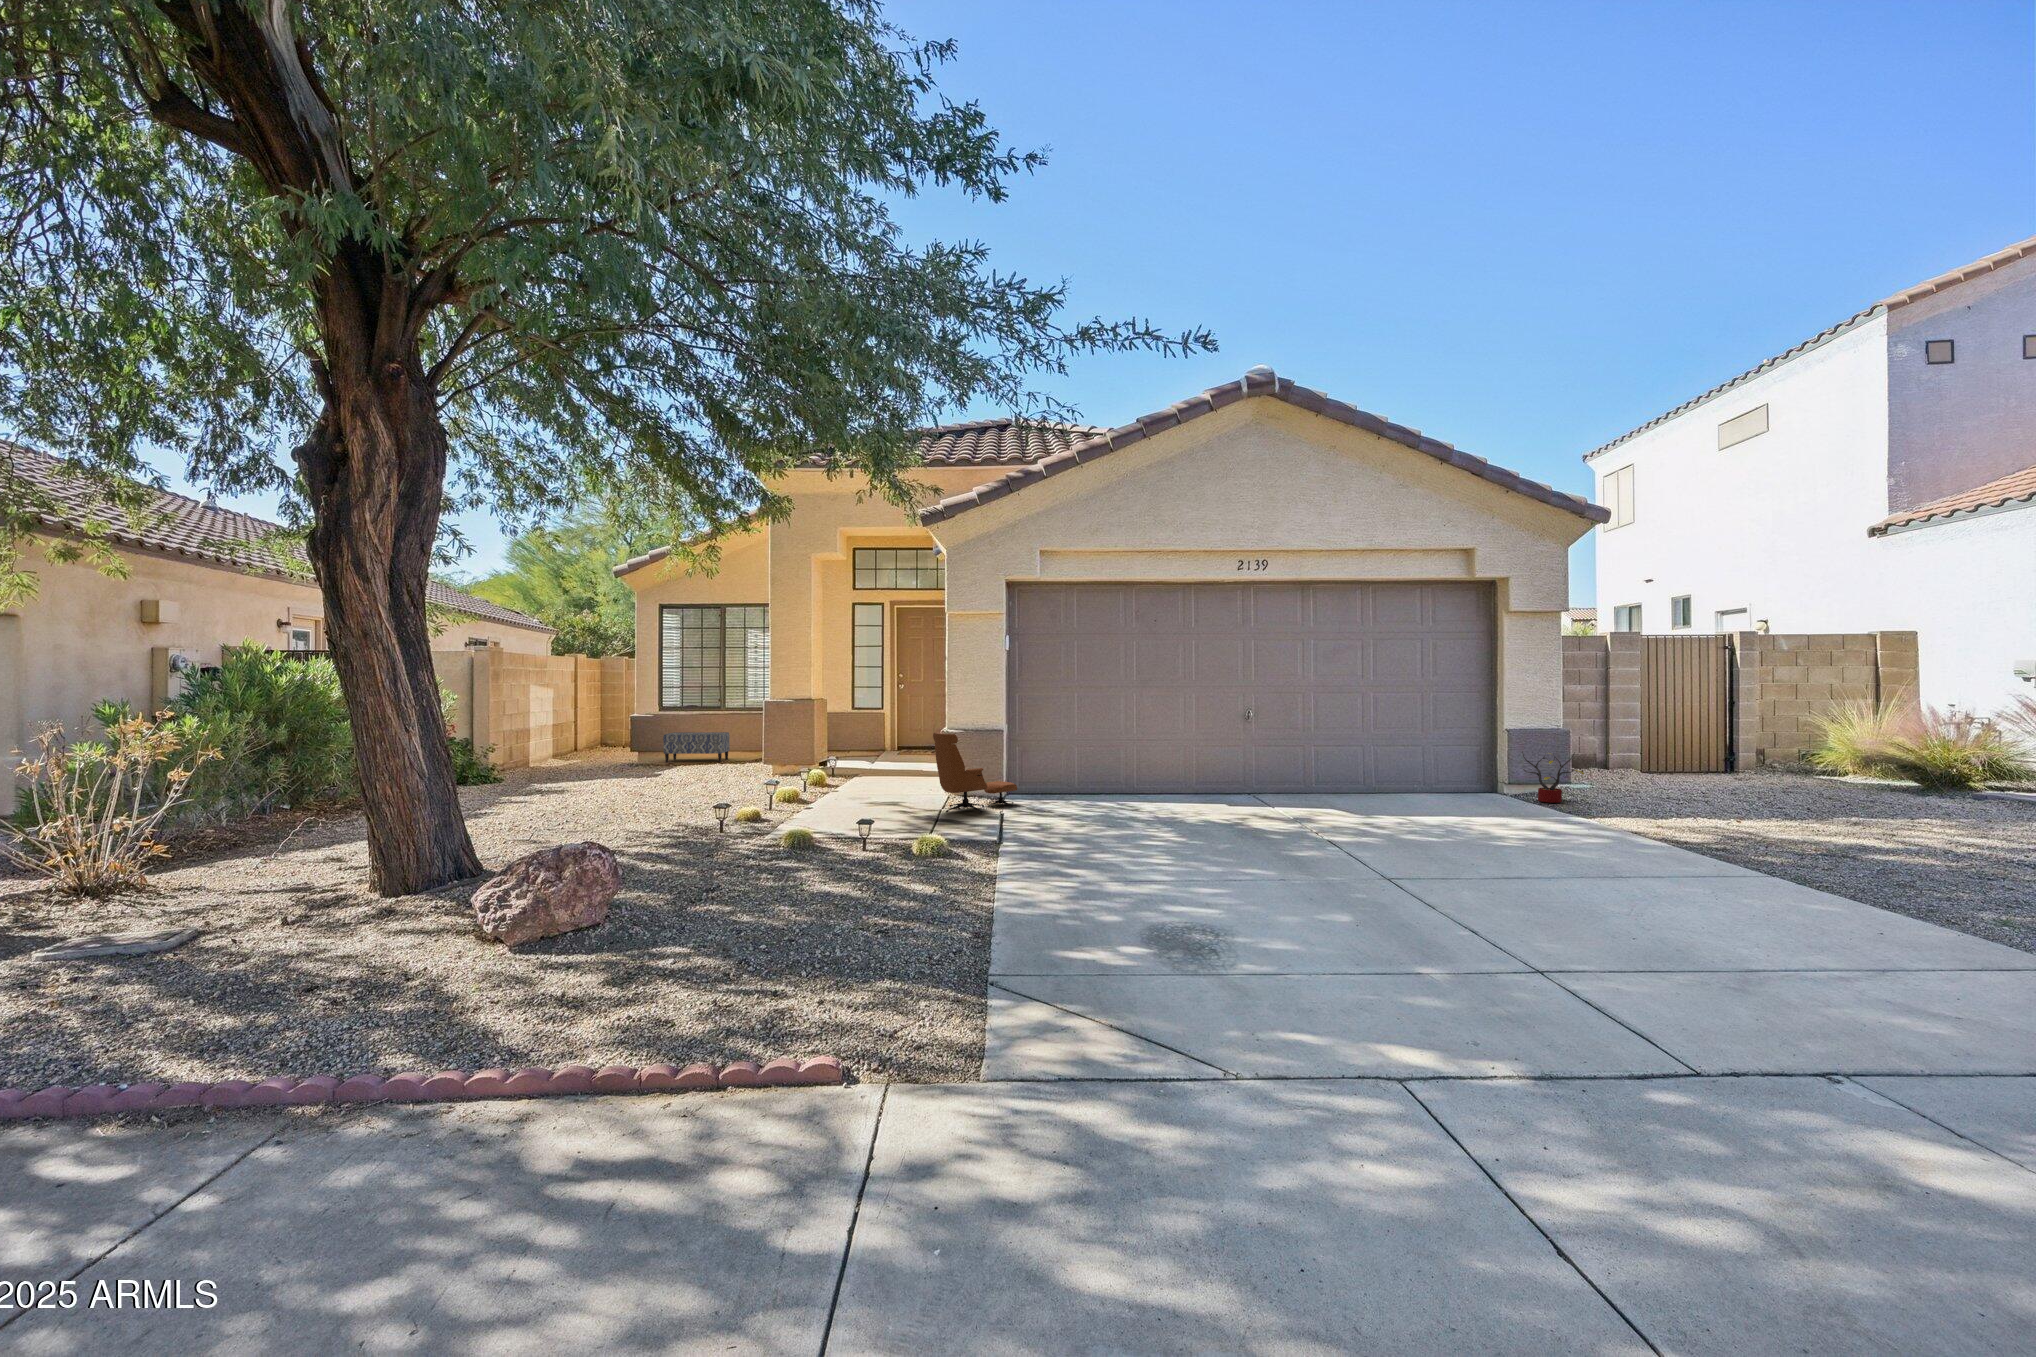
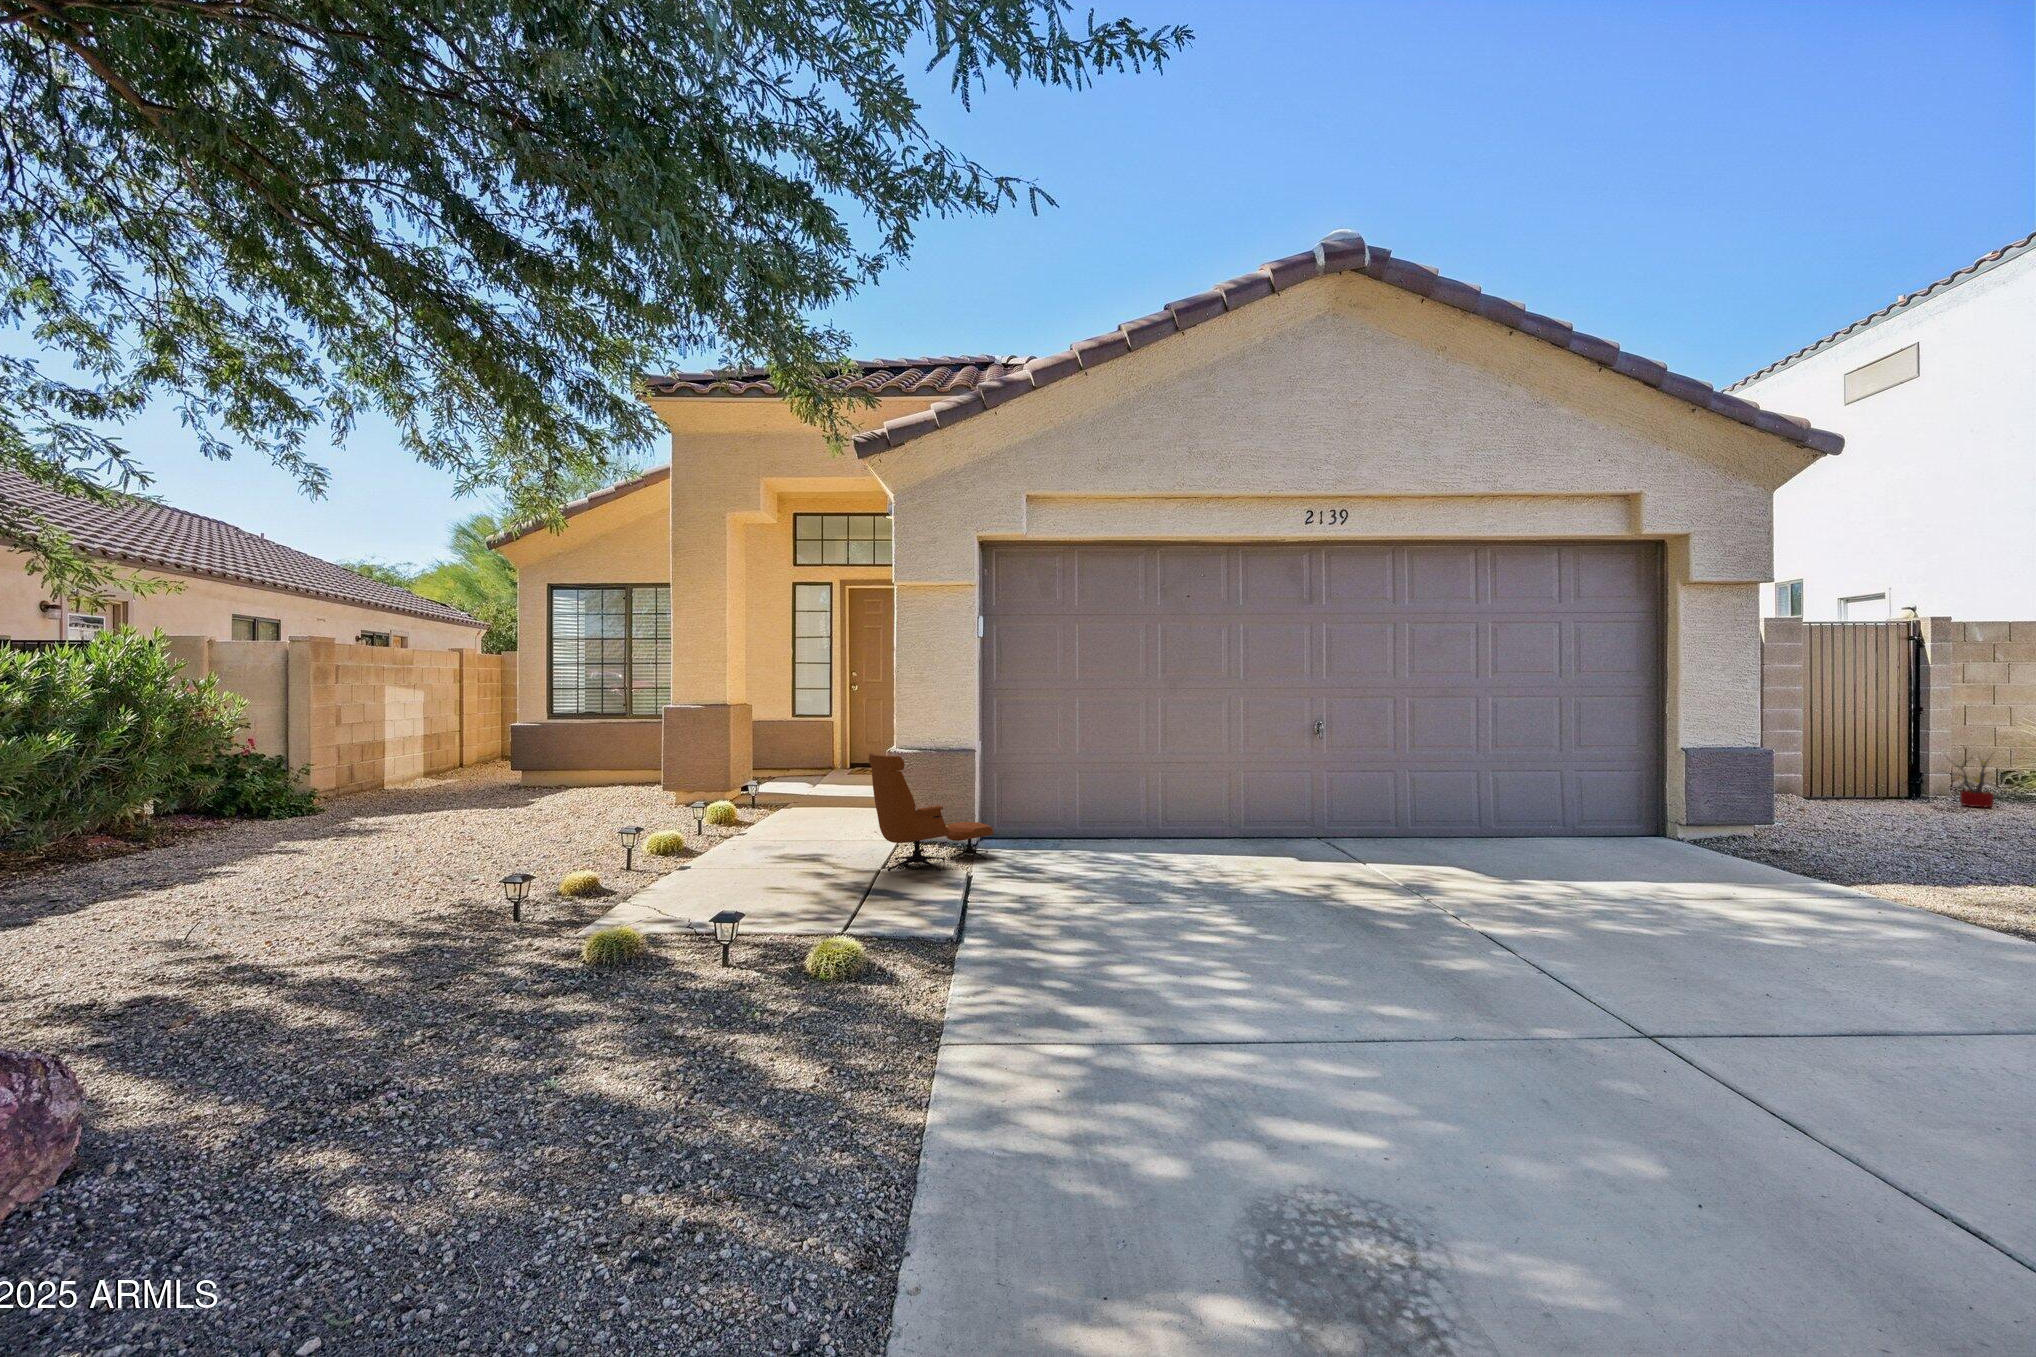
bench: present [663,732,730,762] -> none [550,744,637,782]
decorative plant: present [1522,752,1584,803] -> present [1958,753,1994,807]

